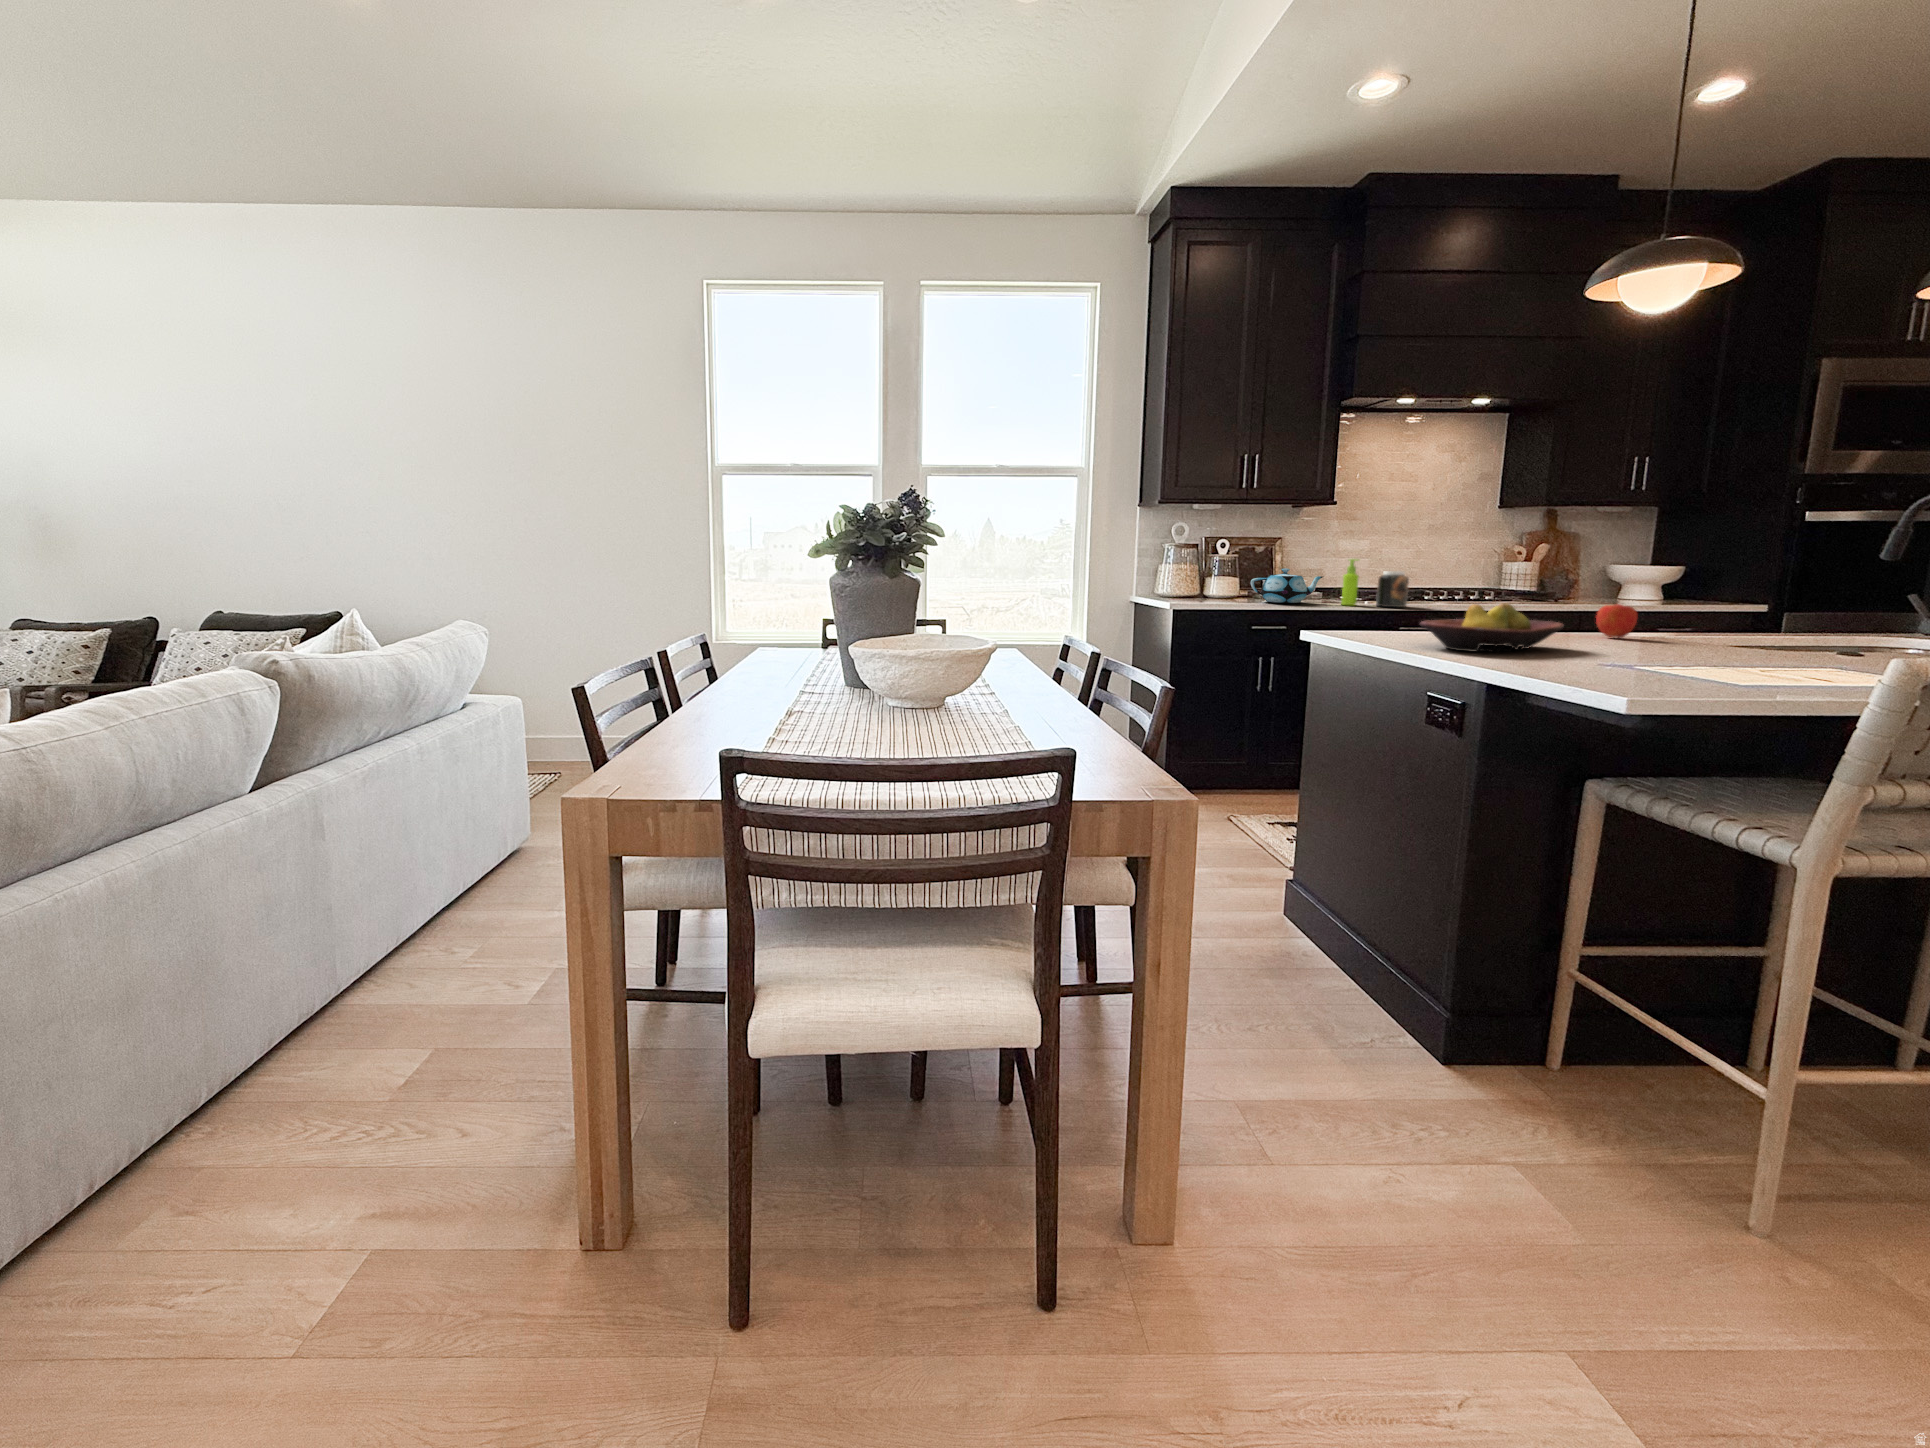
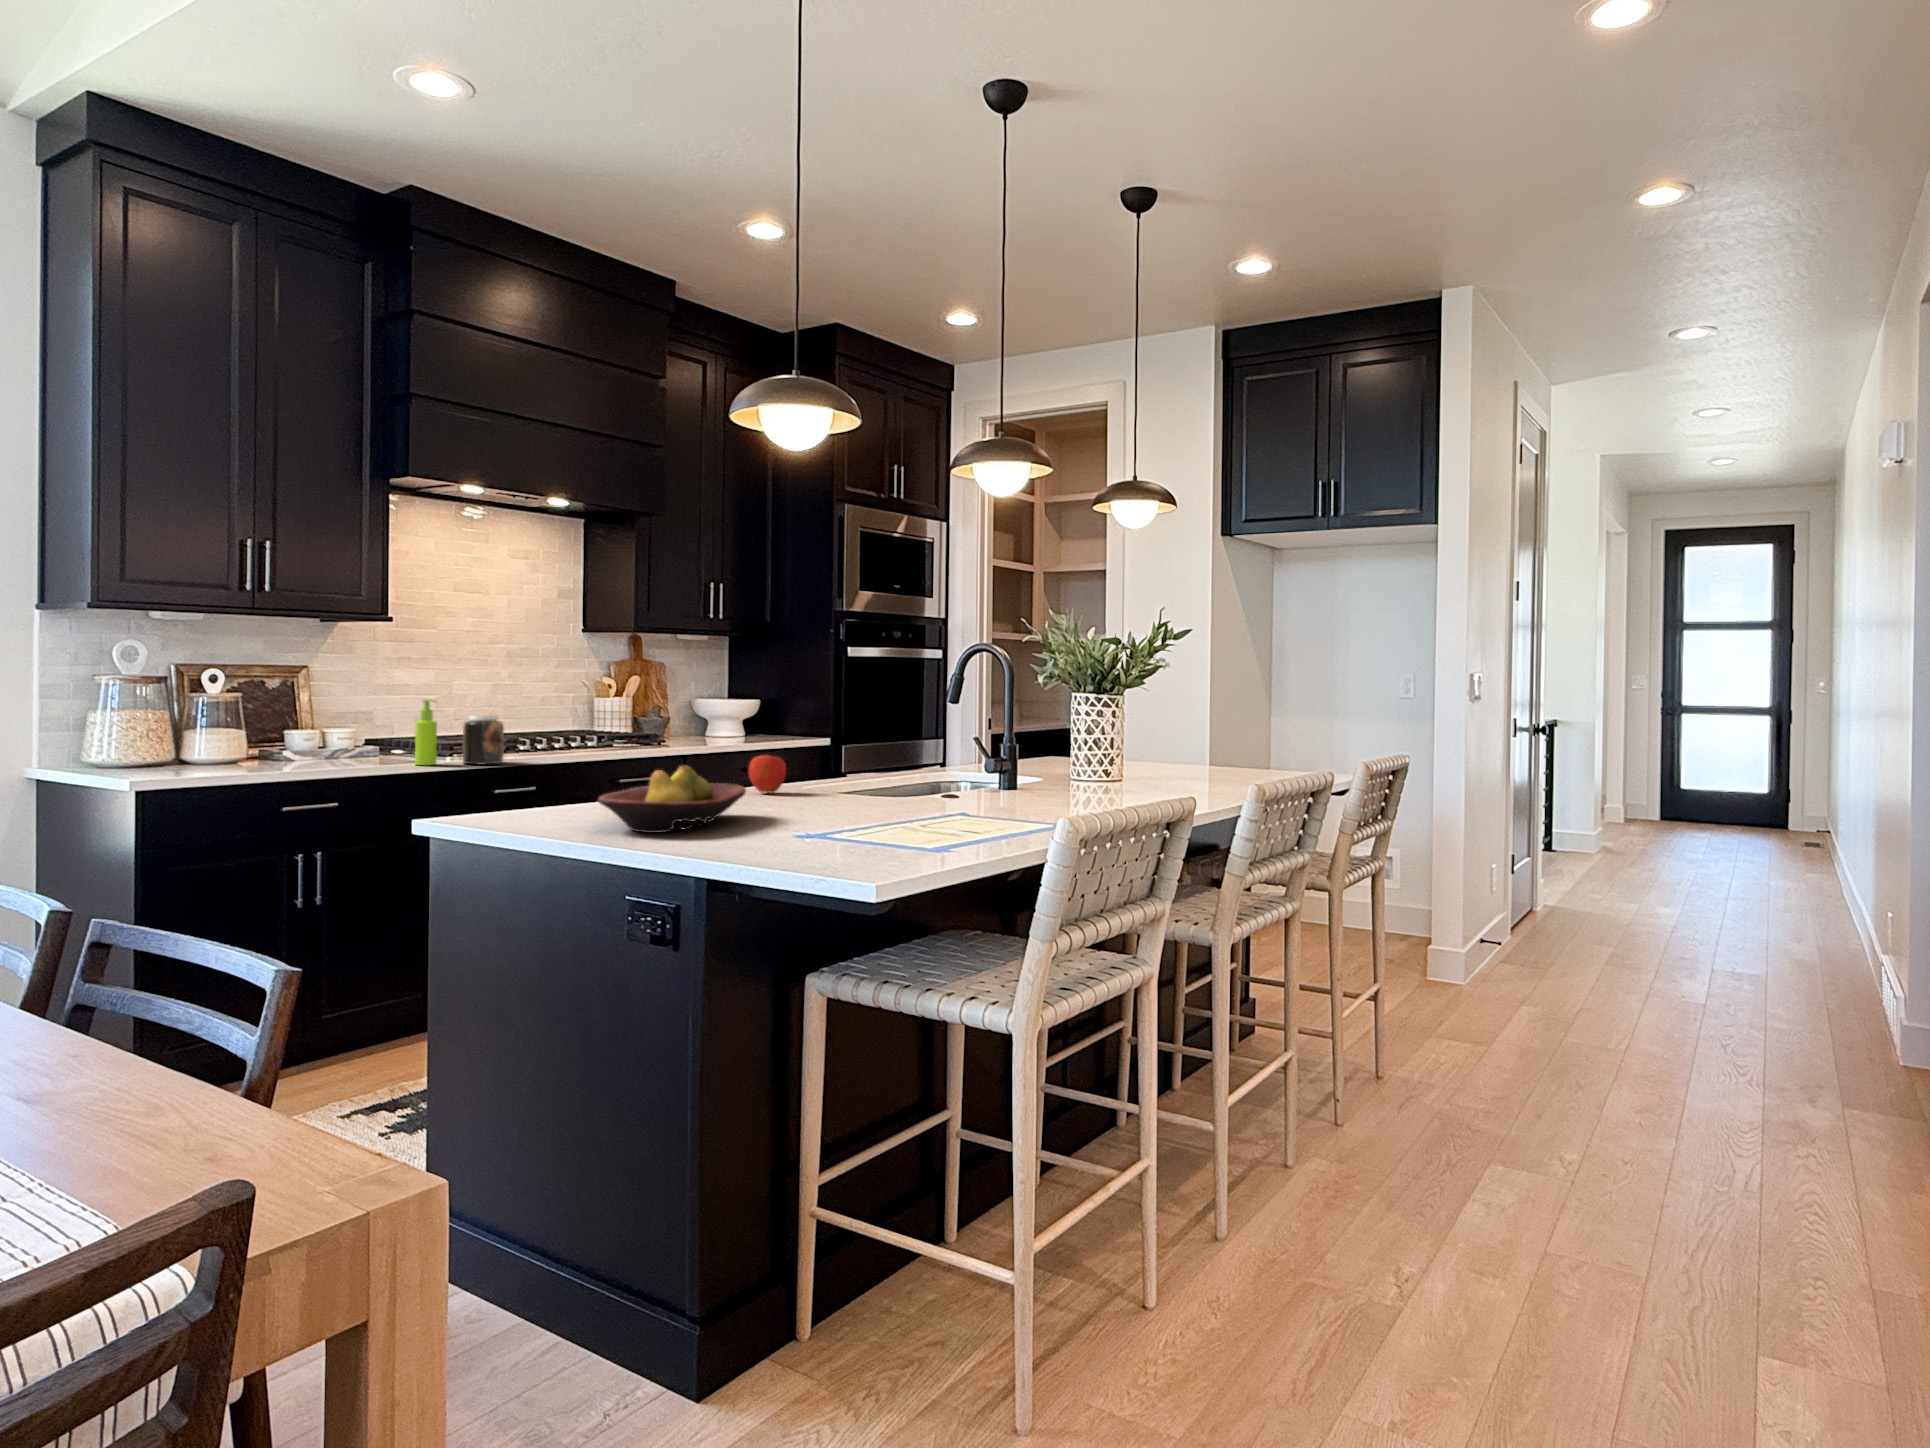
teapot: present [1251,569,1323,603] -> none [271,715,388,767]

